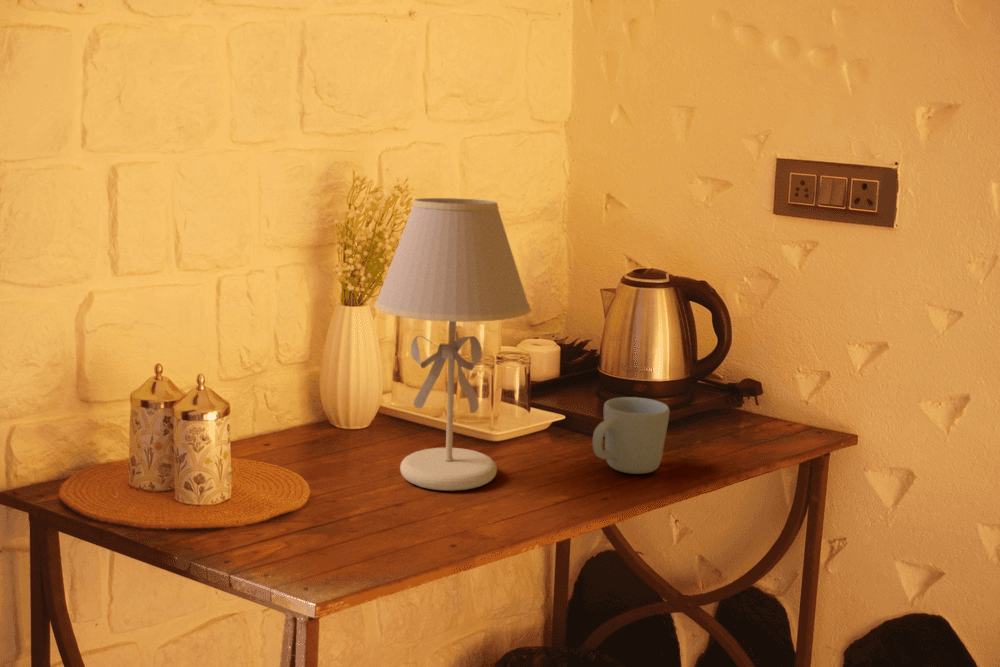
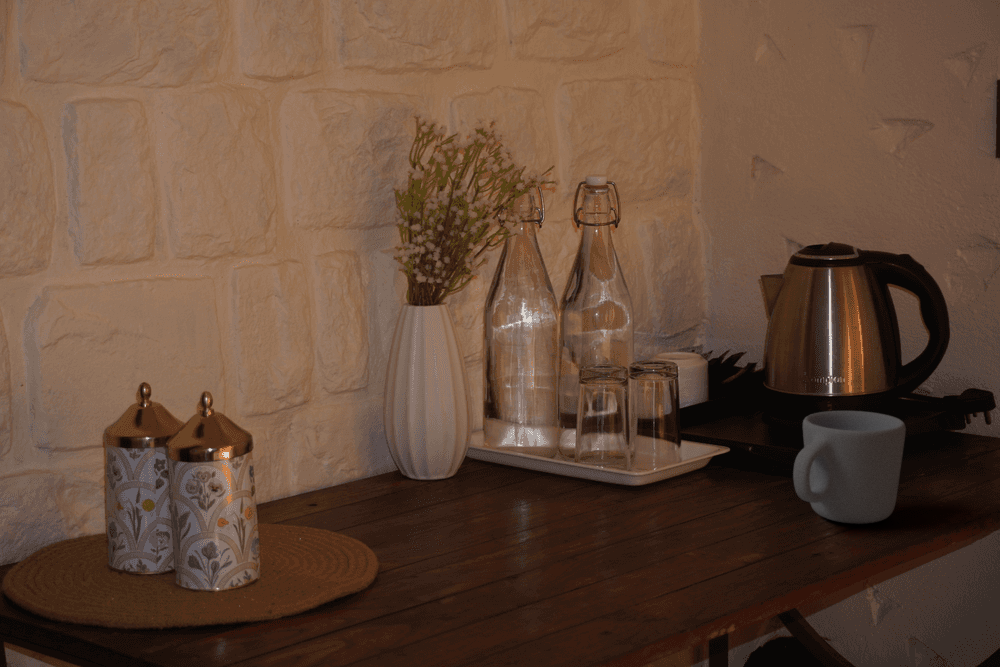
table lamp: present [374,198,531,491] -> none [460,118,694,558]

